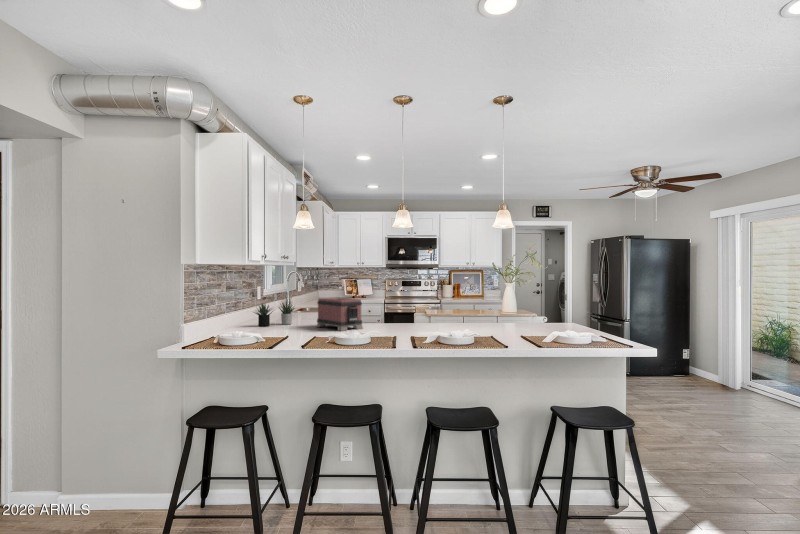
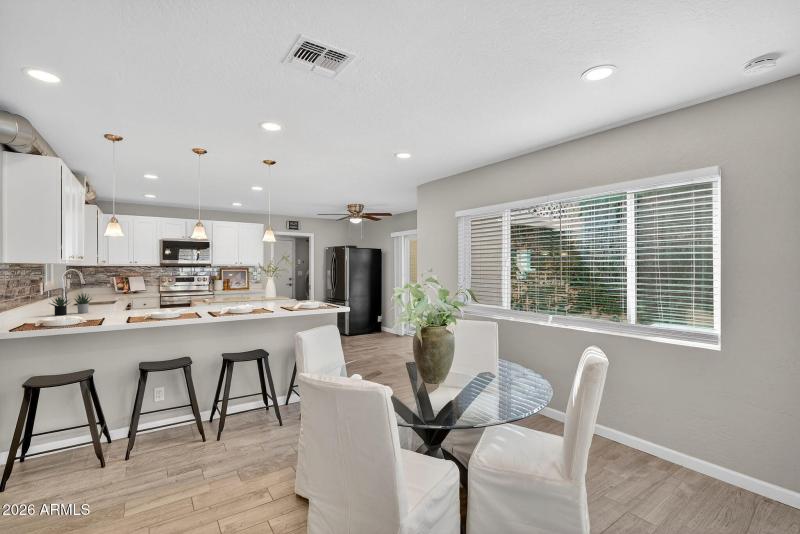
toaster: present [317,297,363,331] -> none [117,289,163,313]

